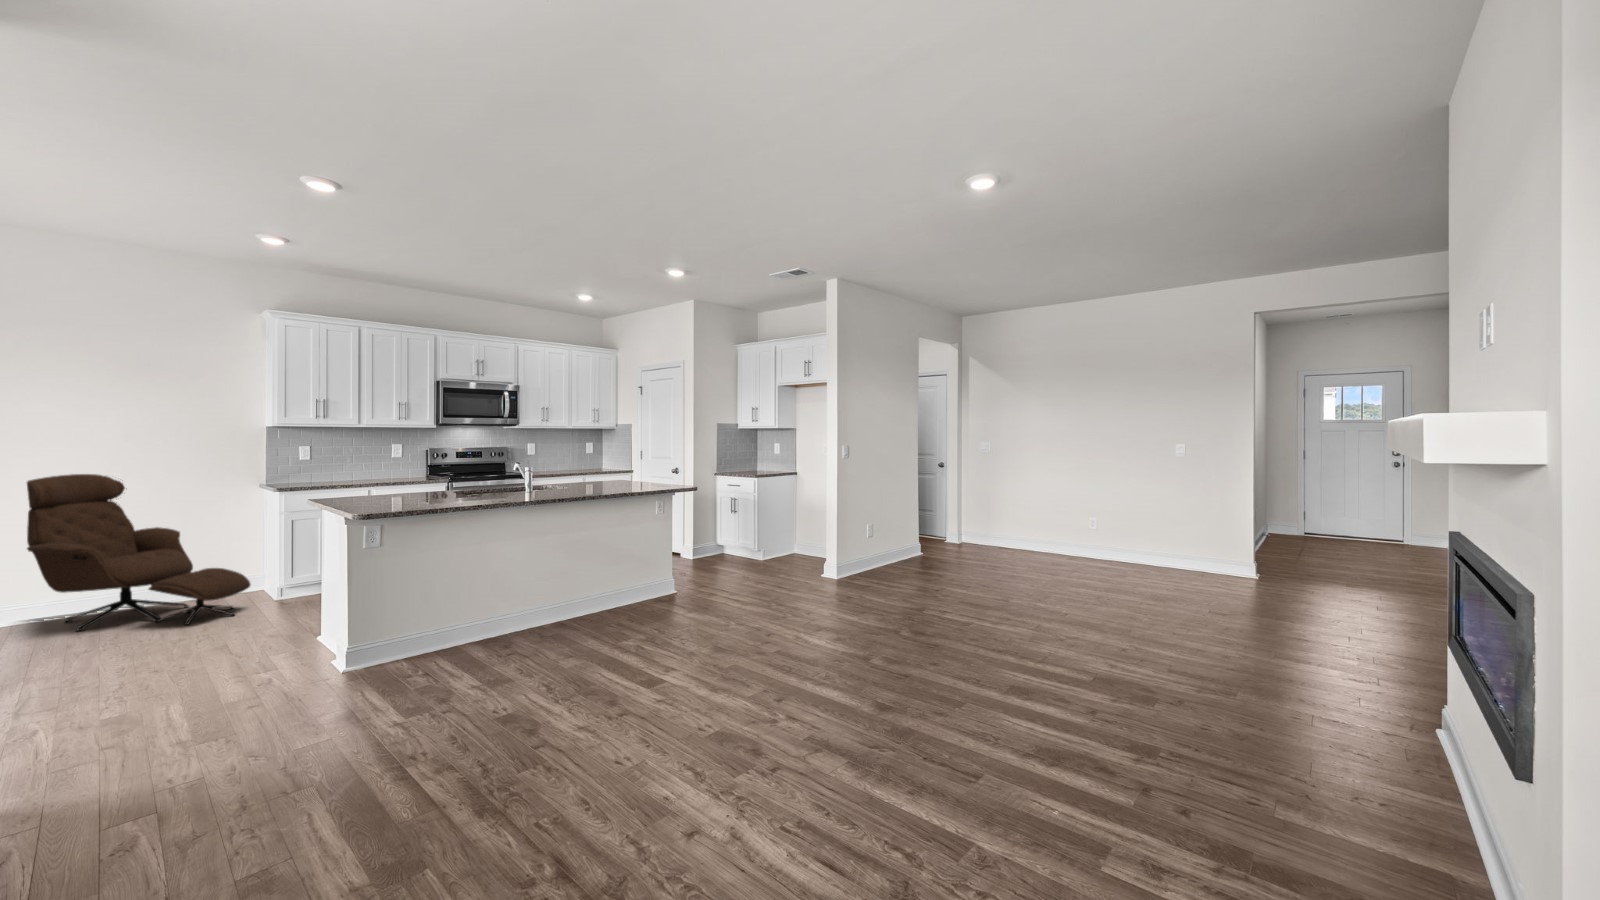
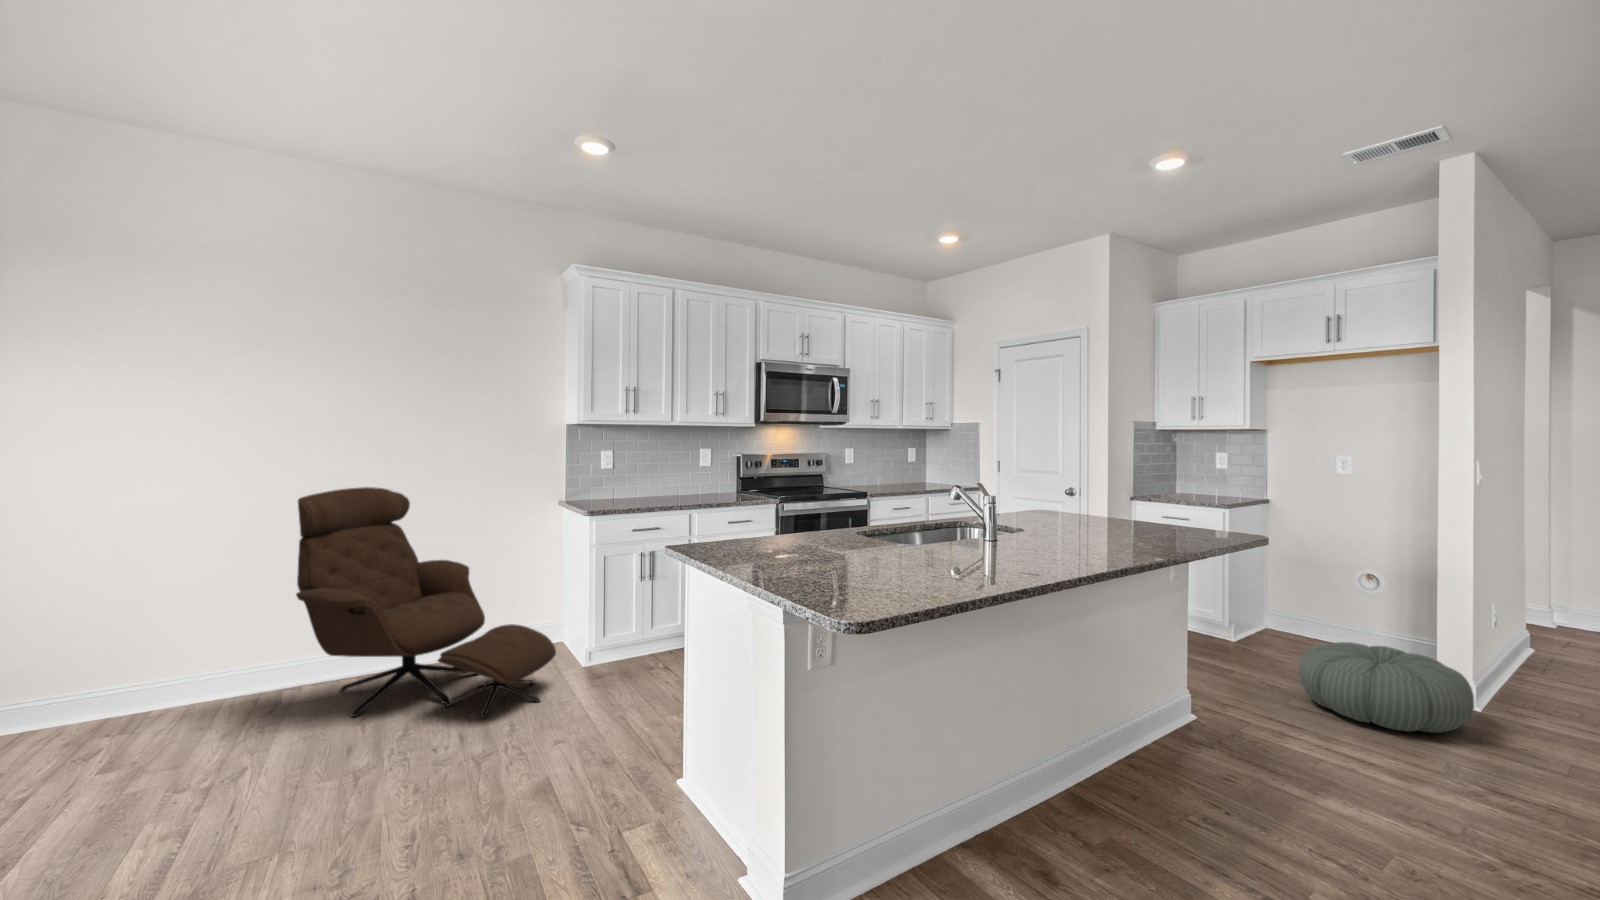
pouf: none [748,550,821,591] -> present [1299,642,1474,733]

